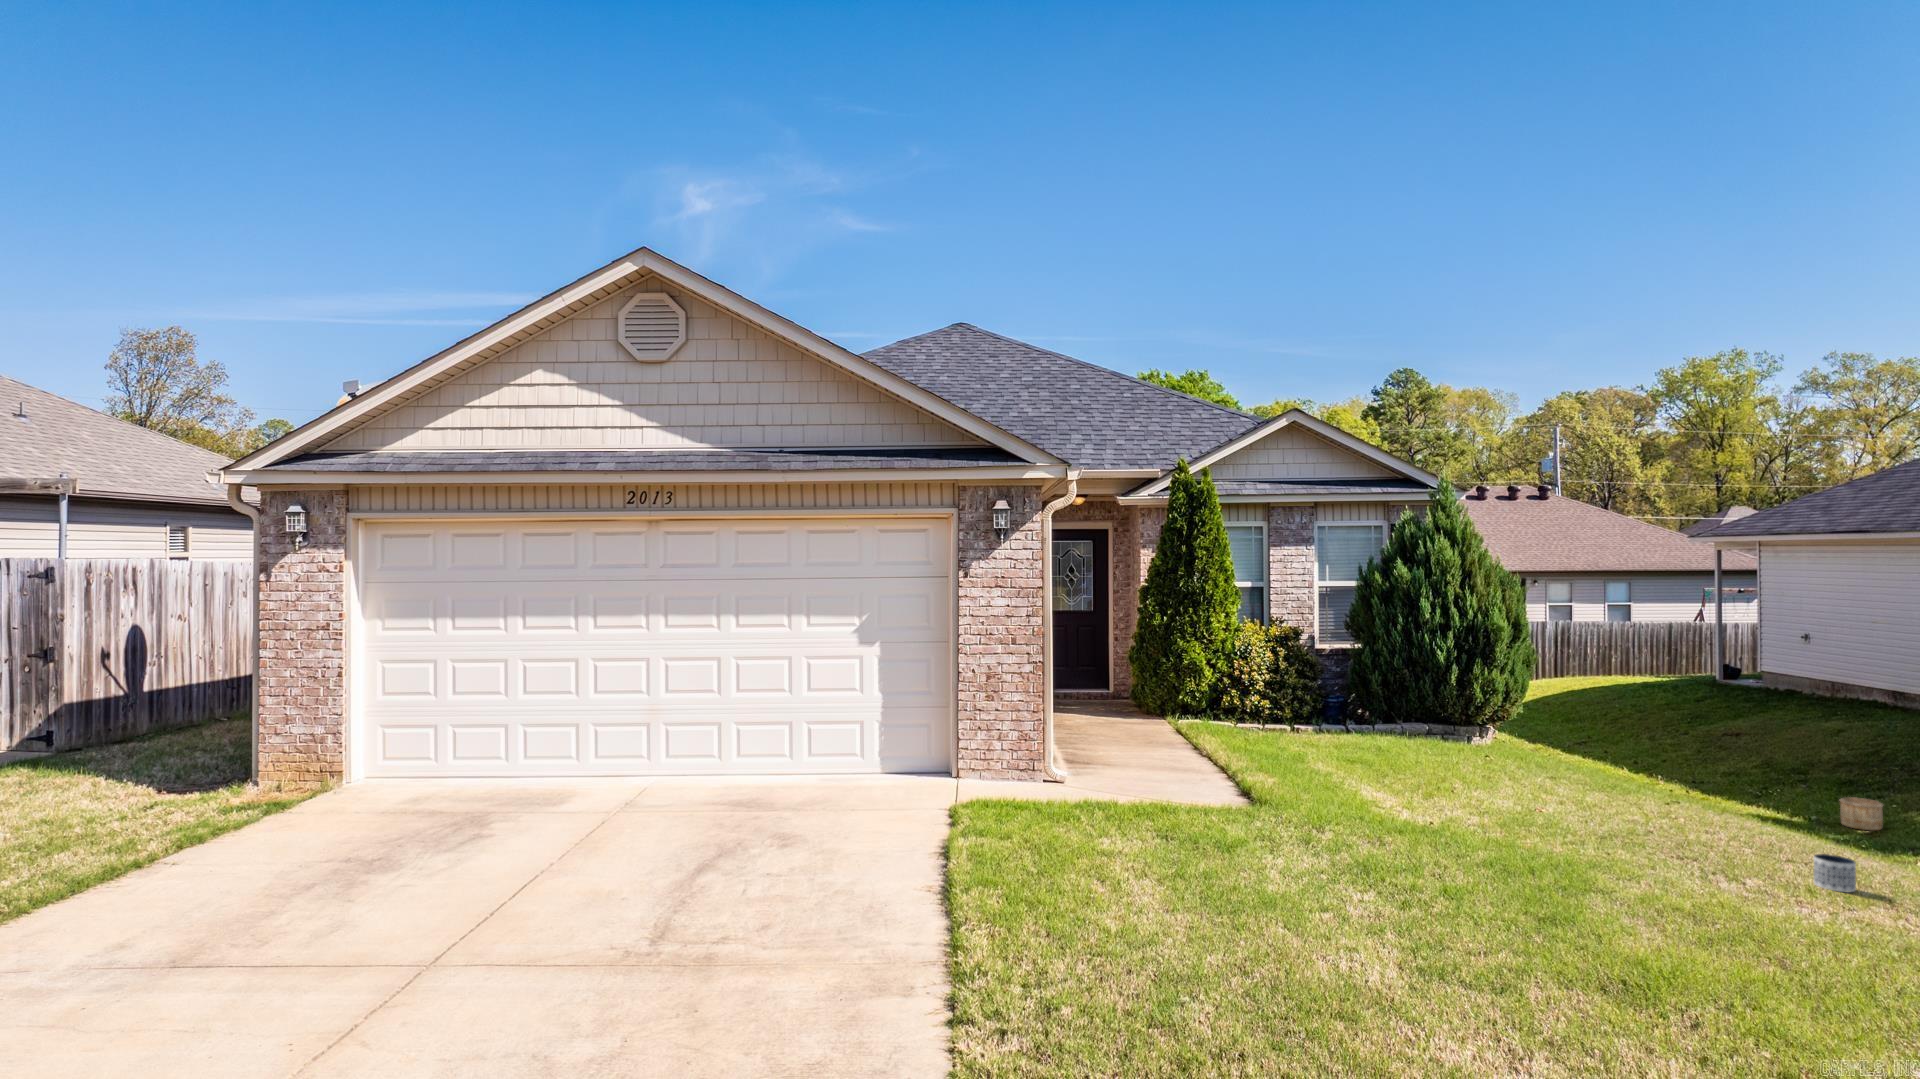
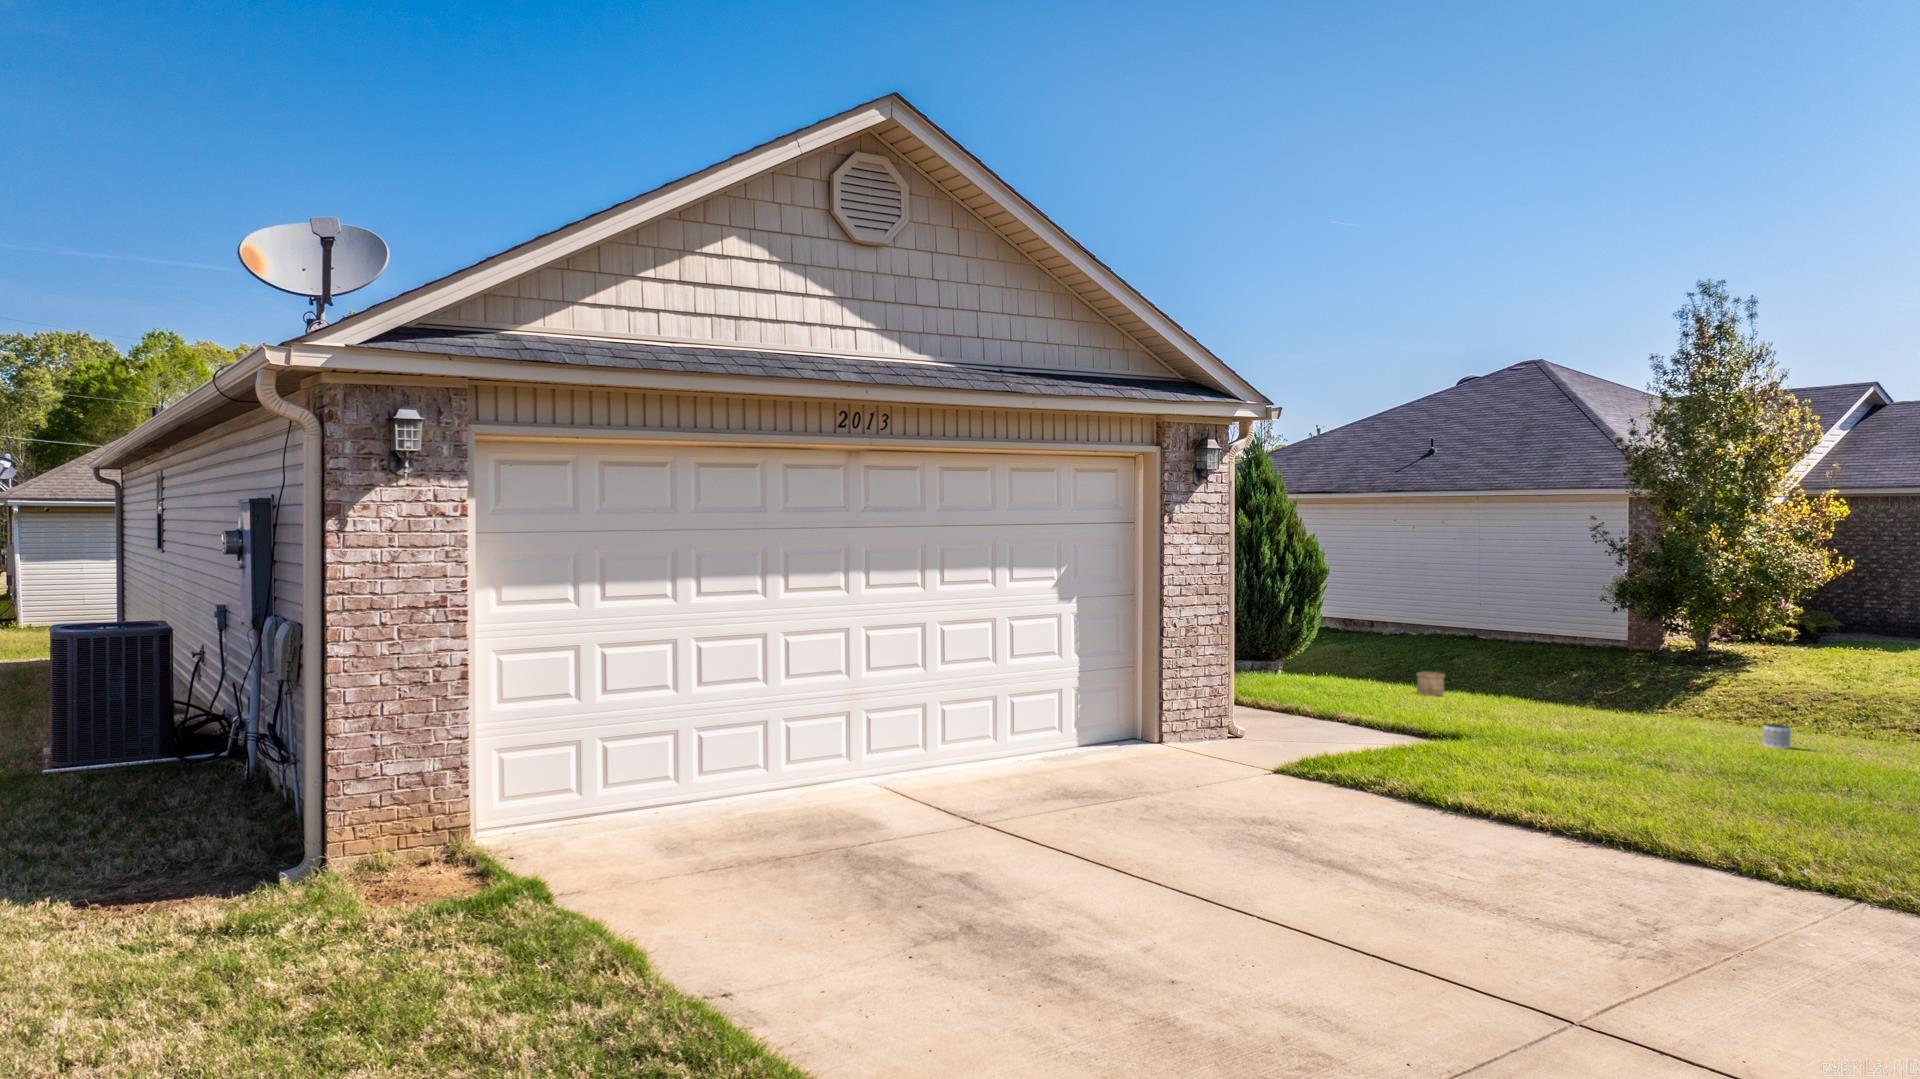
wooden bucket: present [1840,797,1883,830] -> present [1417,672,1444,696]

